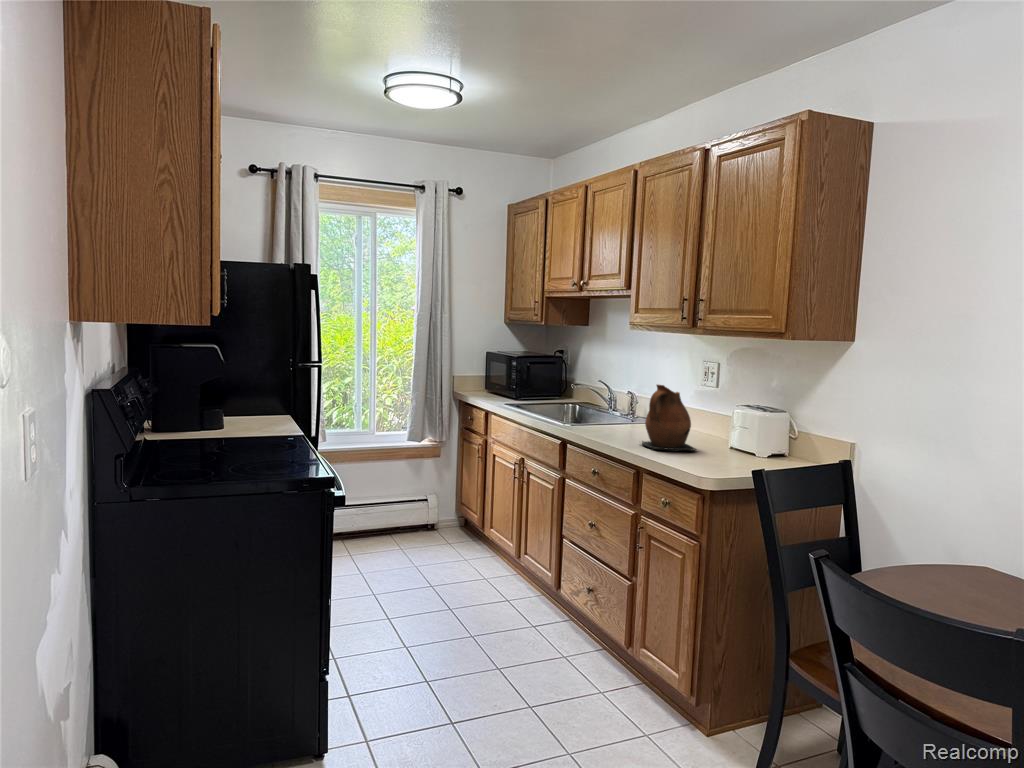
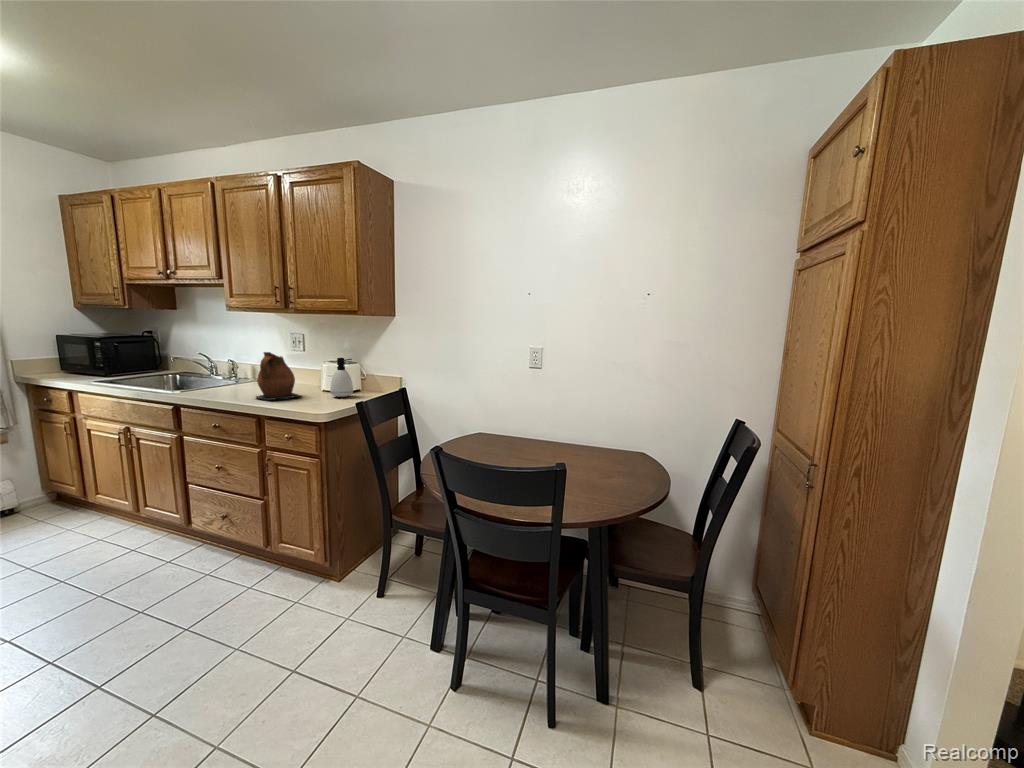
soap dispenser: none [735,401,772,460] -> present [330,358,353,397]

